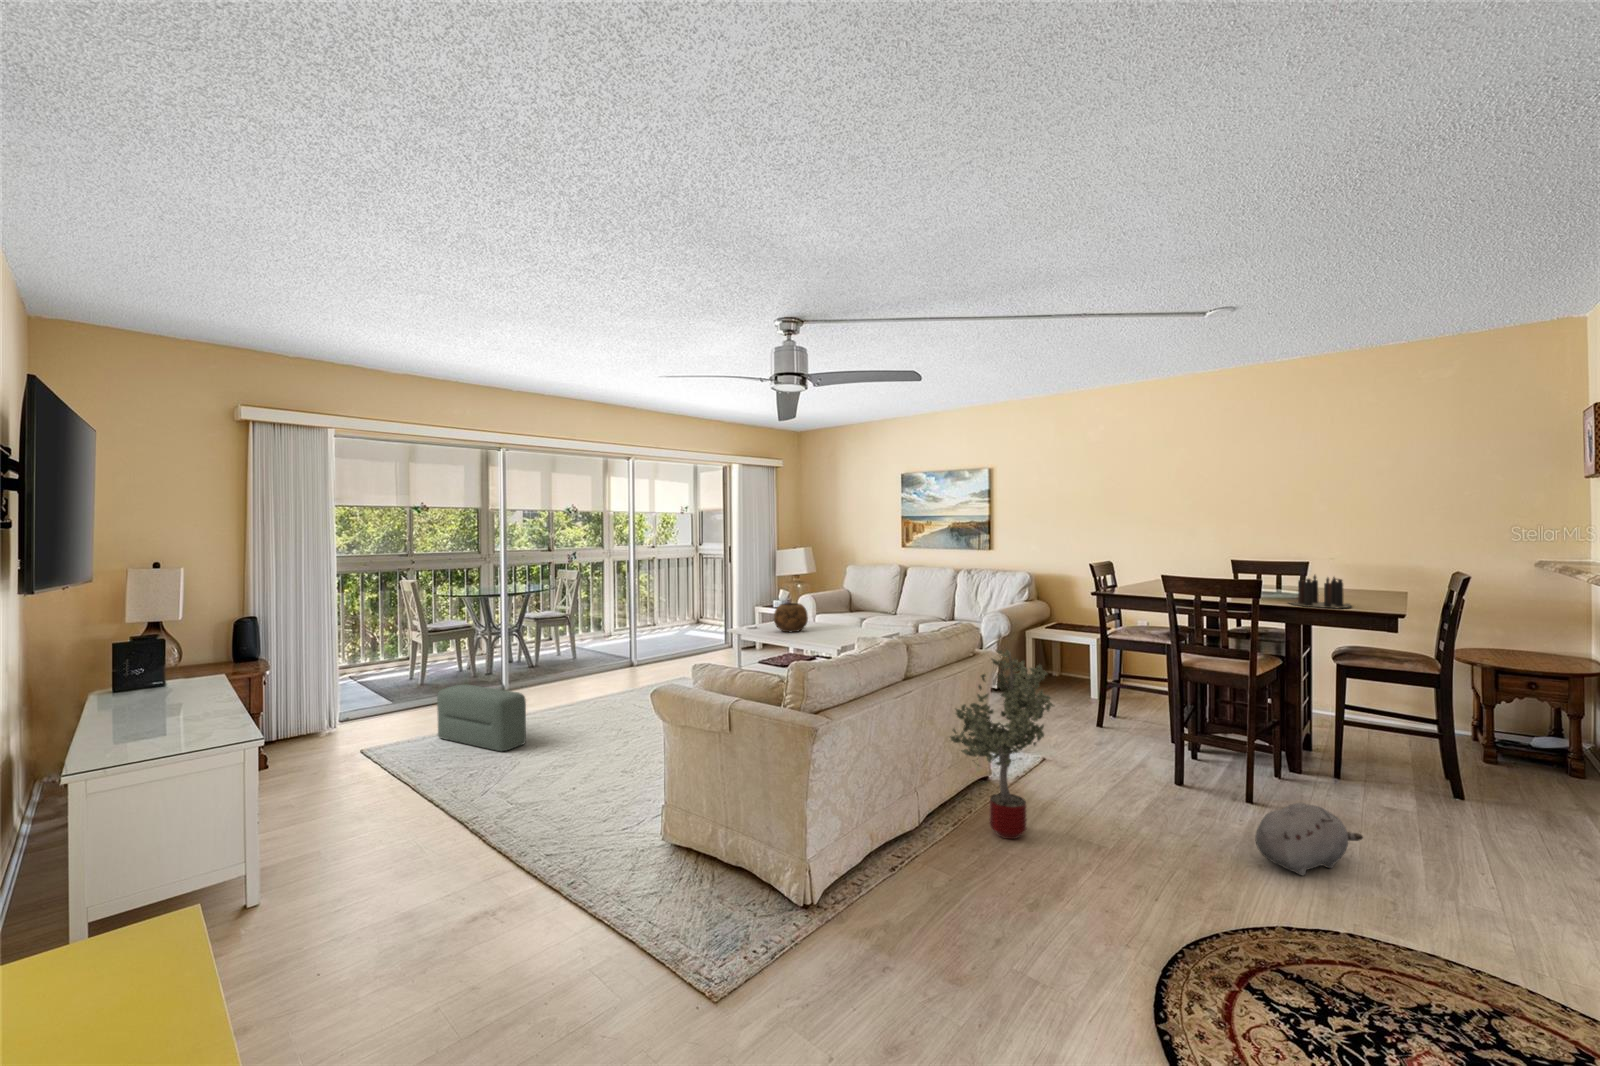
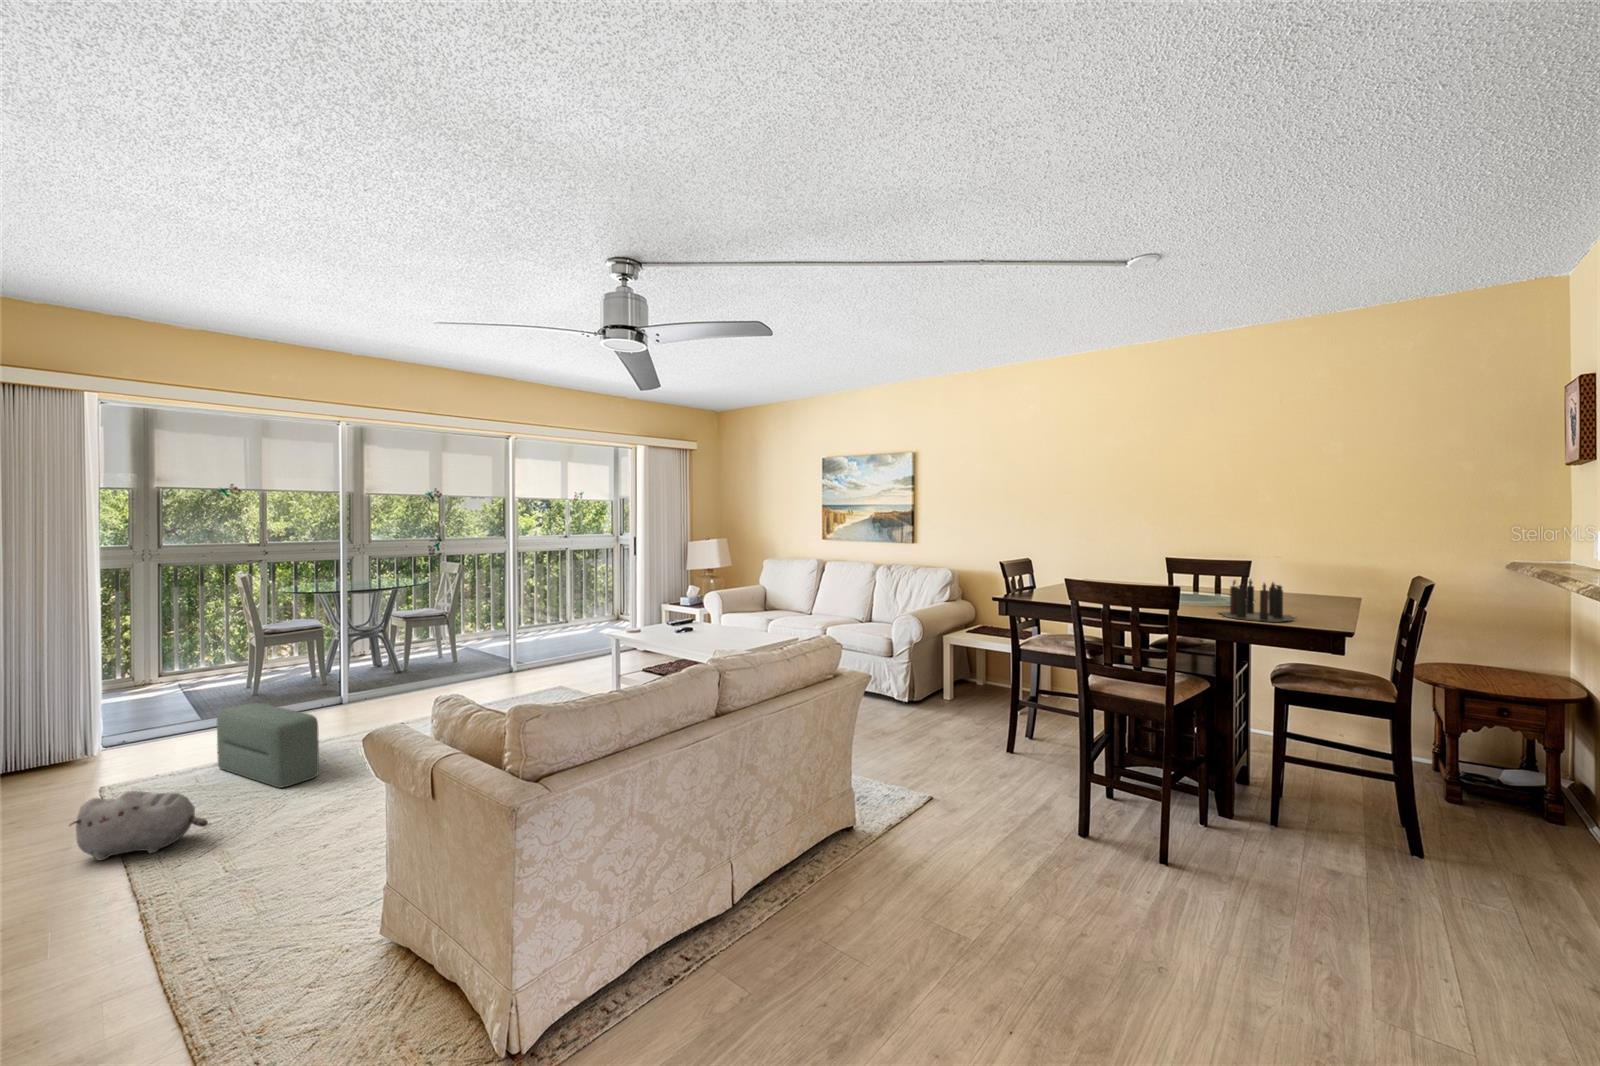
decorative bowl: present [774,603,808,632] -> none [662,603,701,636]
potted tree: present [950,650,1054,839] -> none [769,673,916,926]
plush toy: present [1255,803,1363,875] -> present [70,791,208,860]

